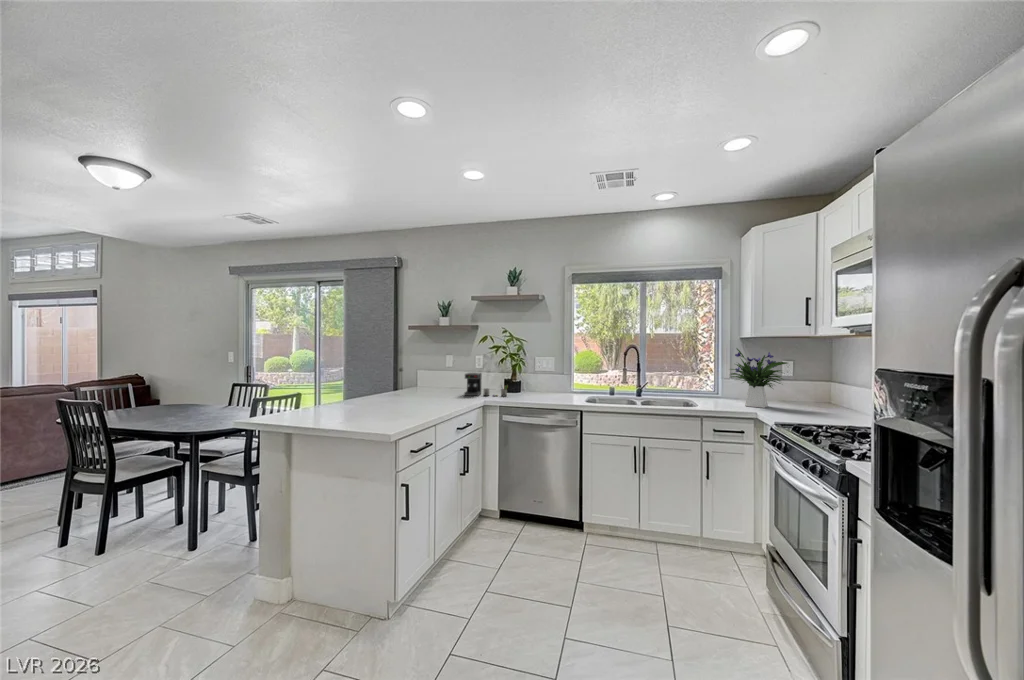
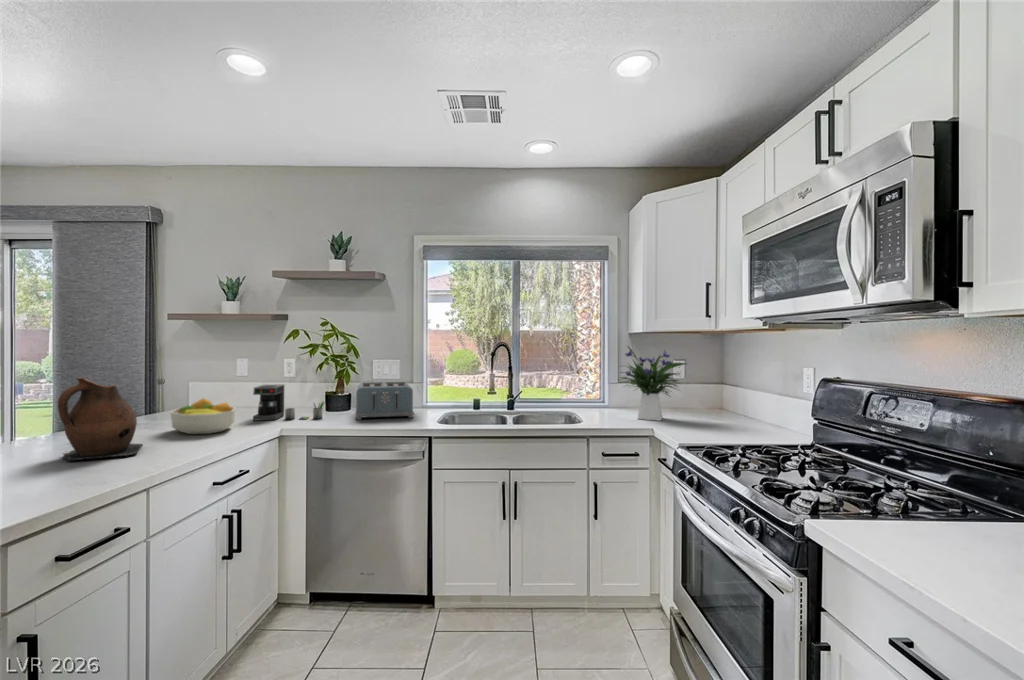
ceramic pitcher: none [380,363,418,409] -> present [58,378,143,461]
toaster: none [527,373,569,398] -> present [355,382,414,420]
fruit bowl: none [423,379,458,401] -> present [171,398,236,434]

